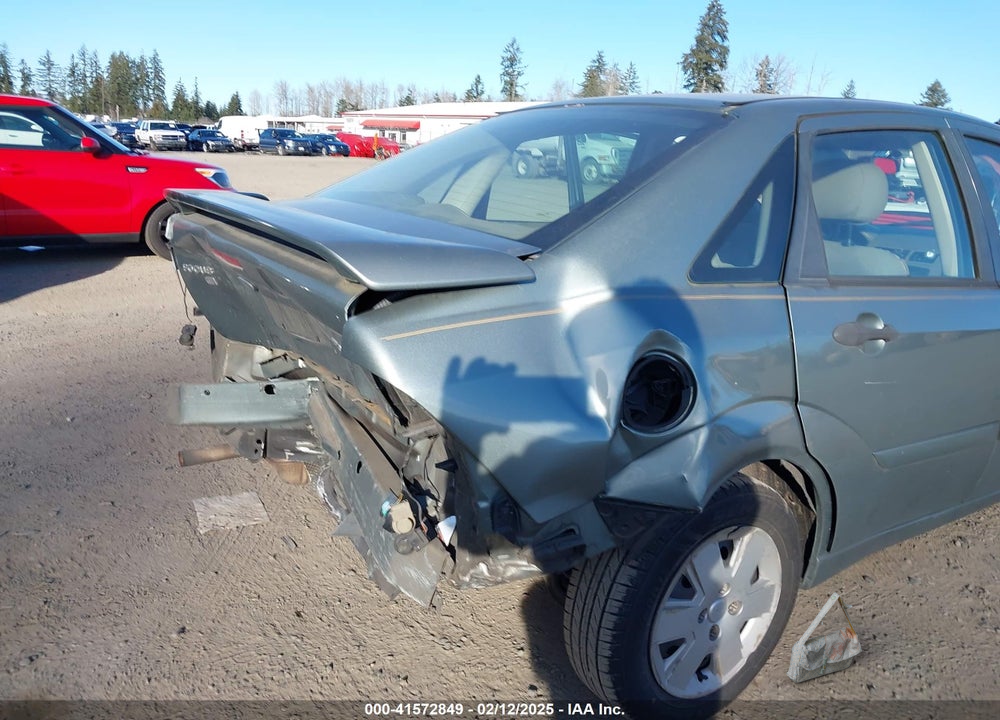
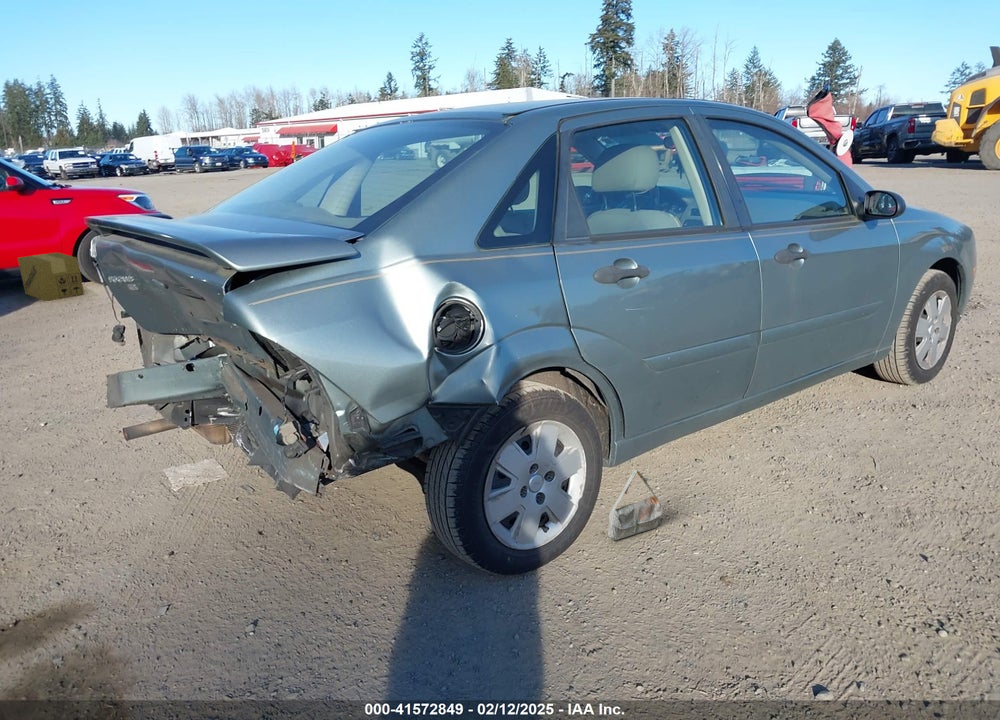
cardboard box: none [96,221,159,271] -> present [18,252,84,301]

